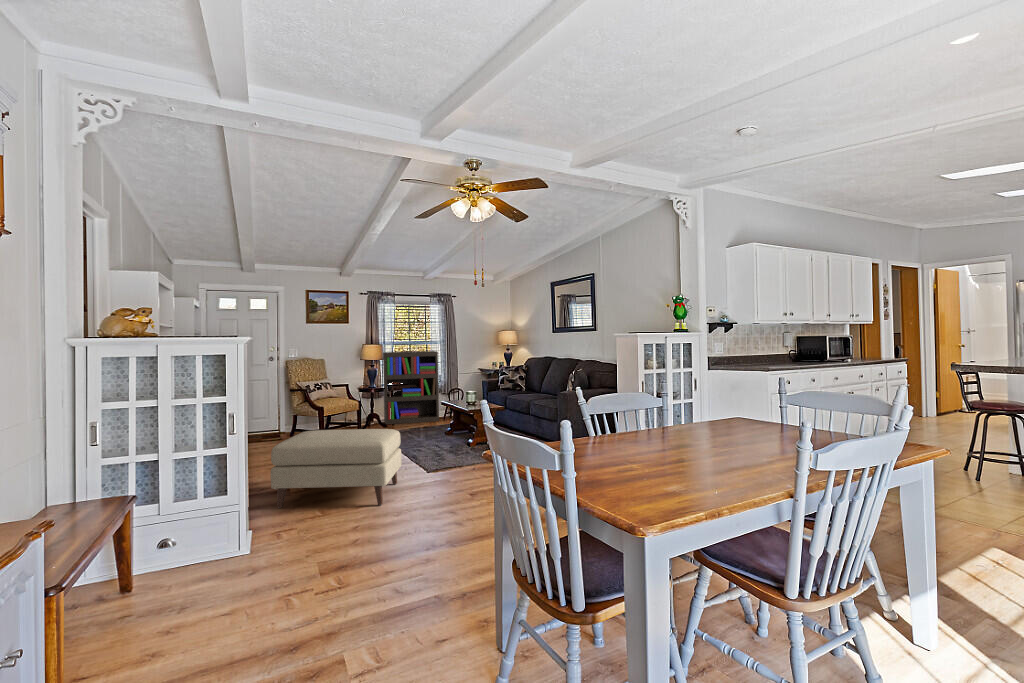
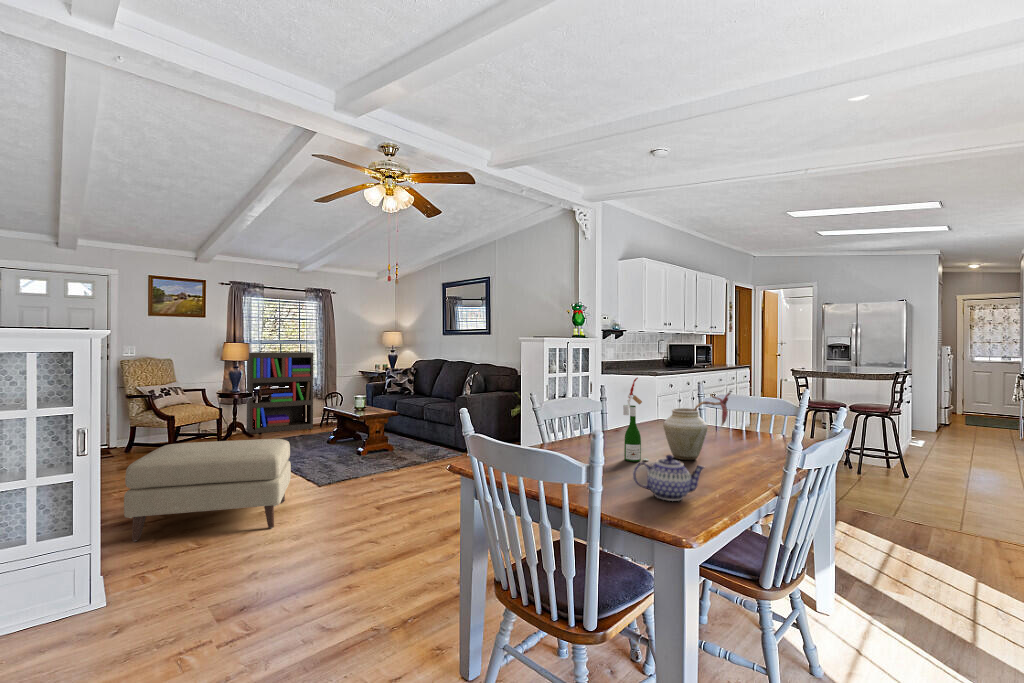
wine bottle: none [646,376,671,458] -> present [623,378,649,462]
vase: none [688,391,757,459] -> present [663,393,730,460]
teapot: none [620,450,689,494] -> present [633,455,705,501]

